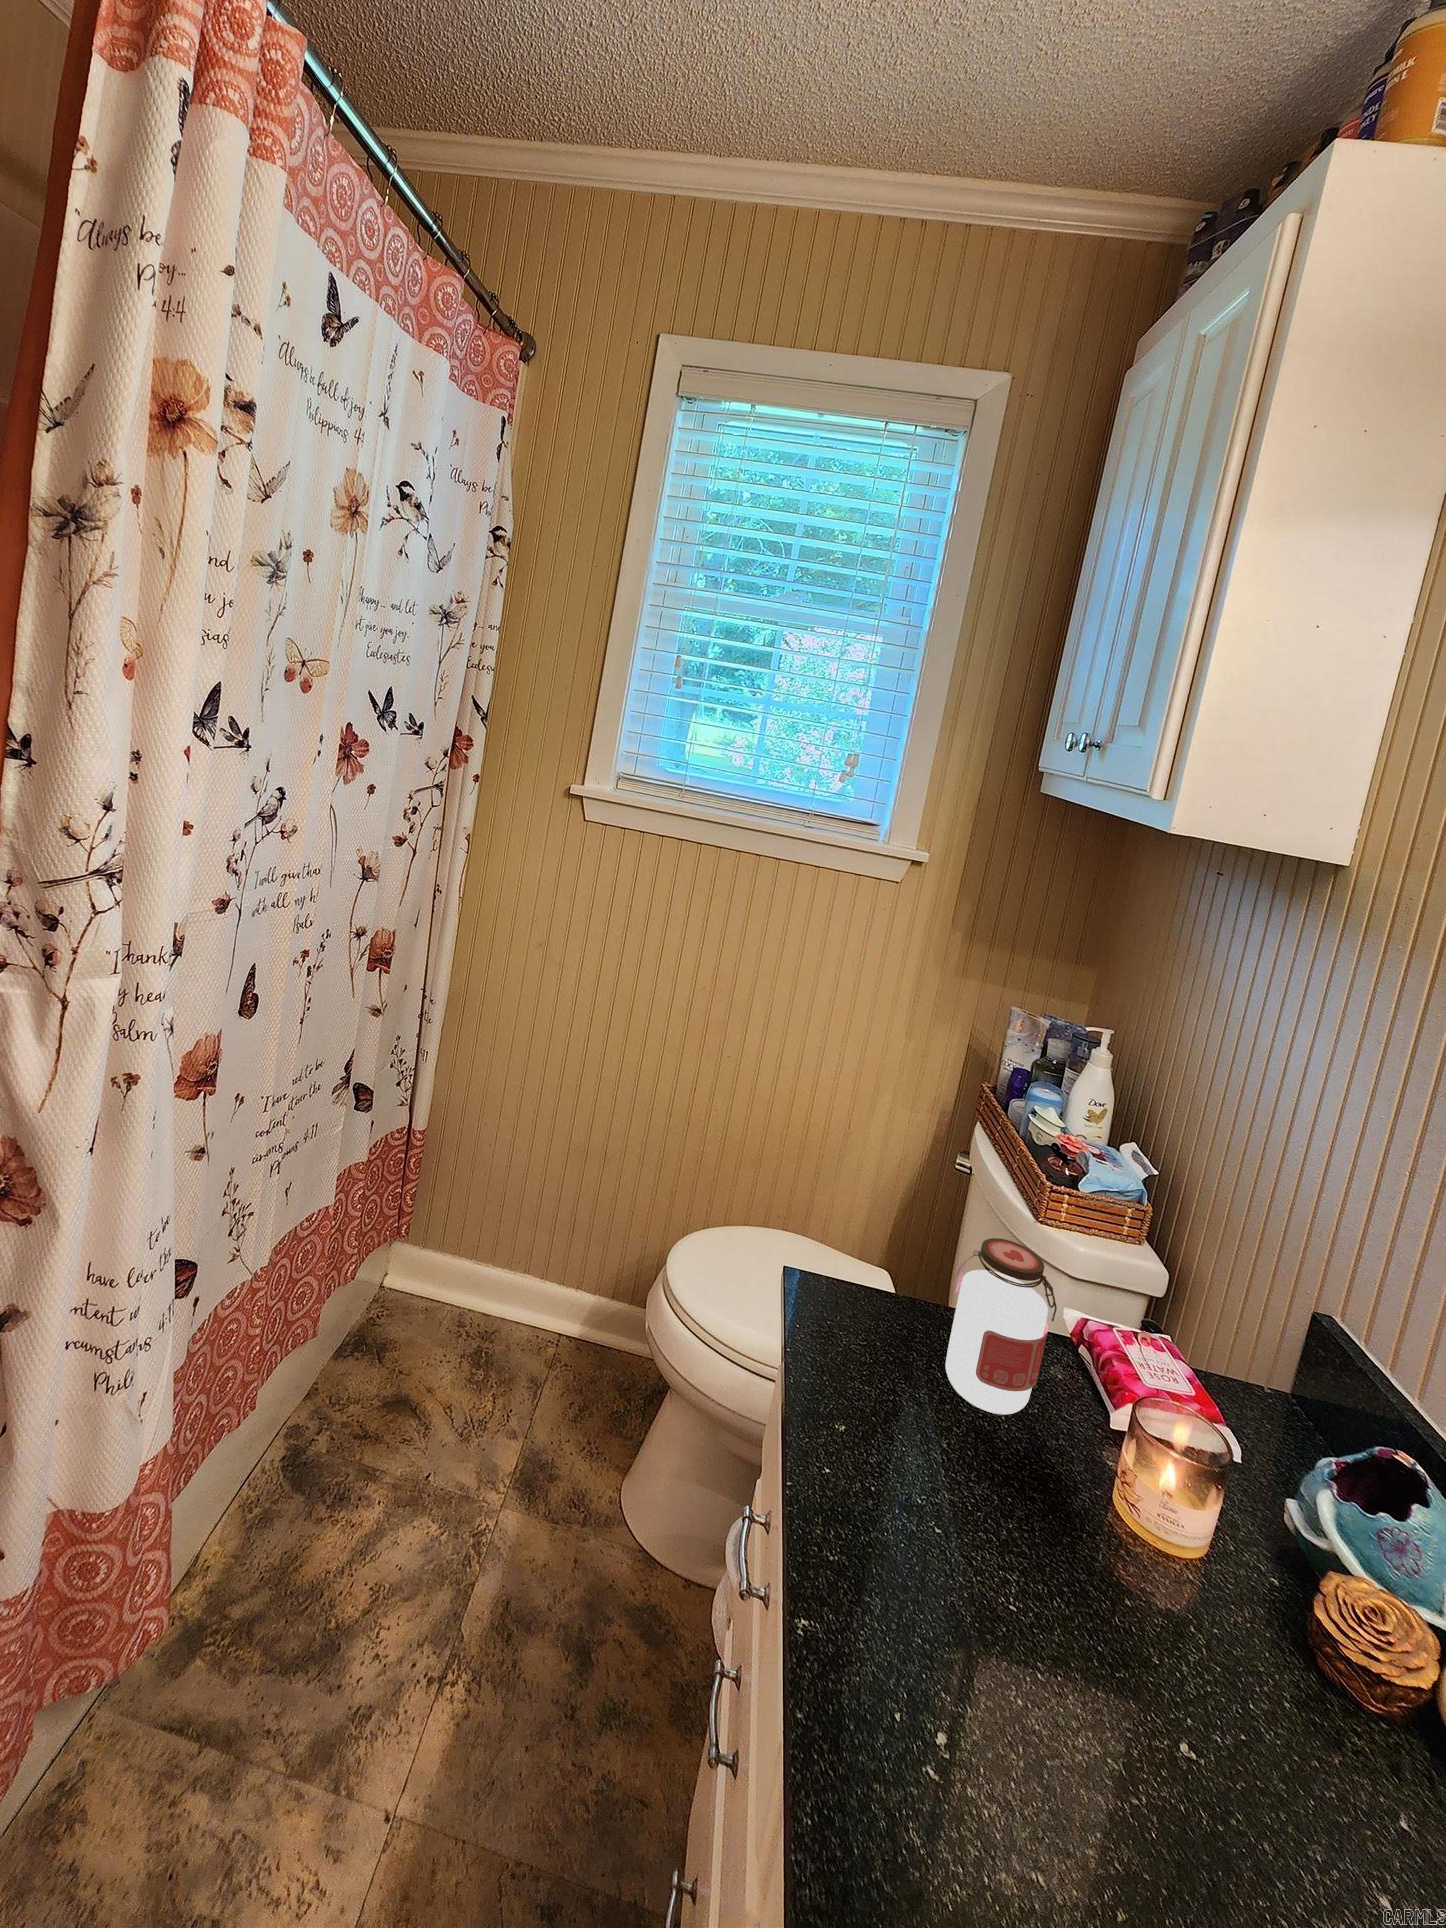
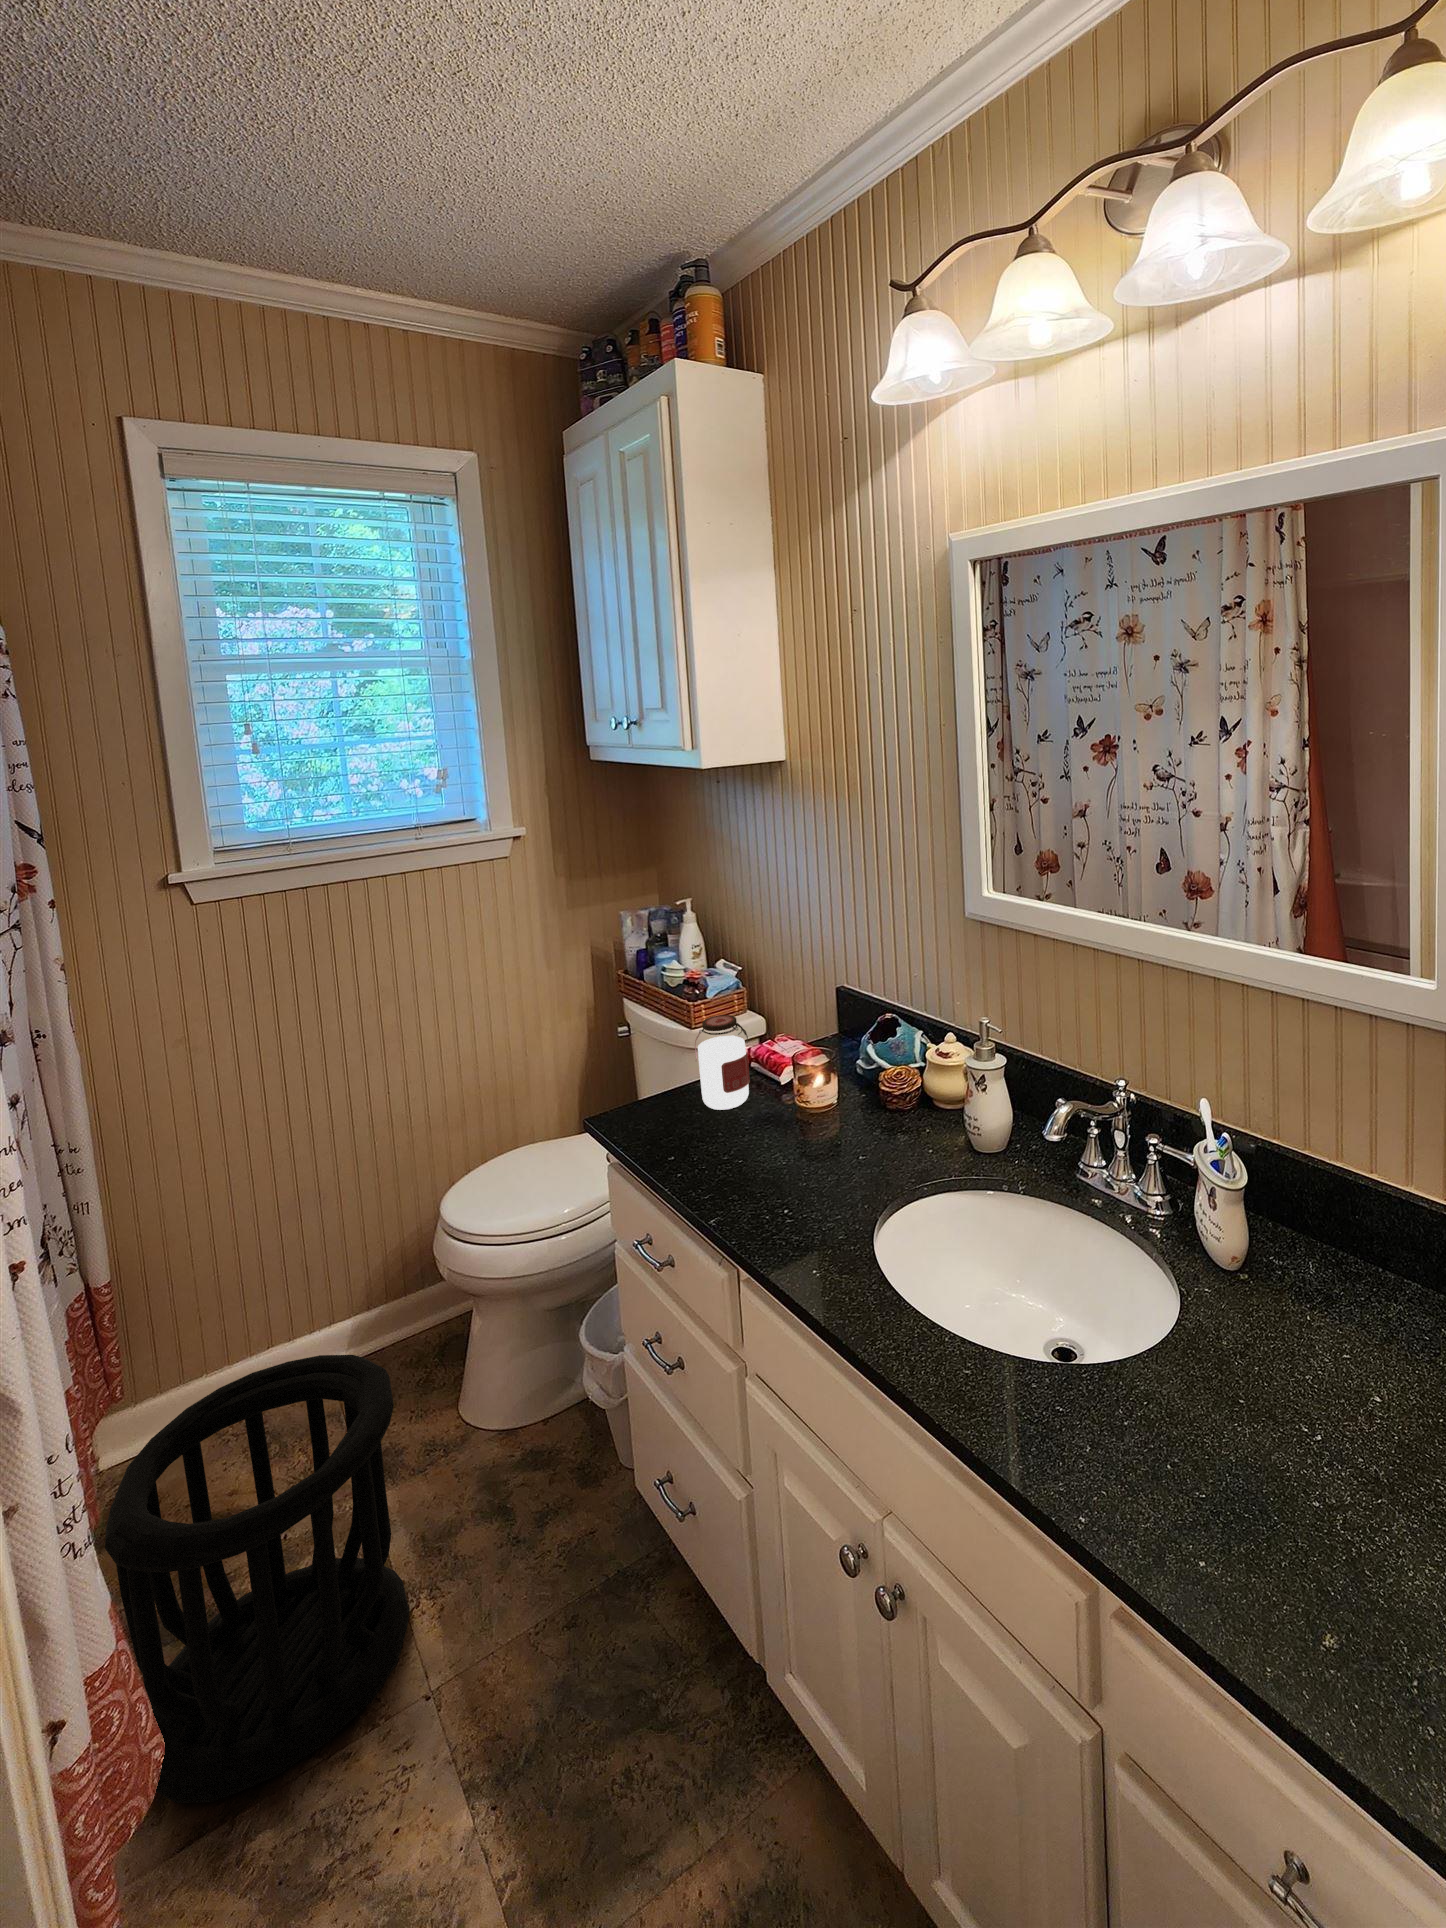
wastebasket: none [203,1297,507,1749] -> present [105,1355,409,1803]

